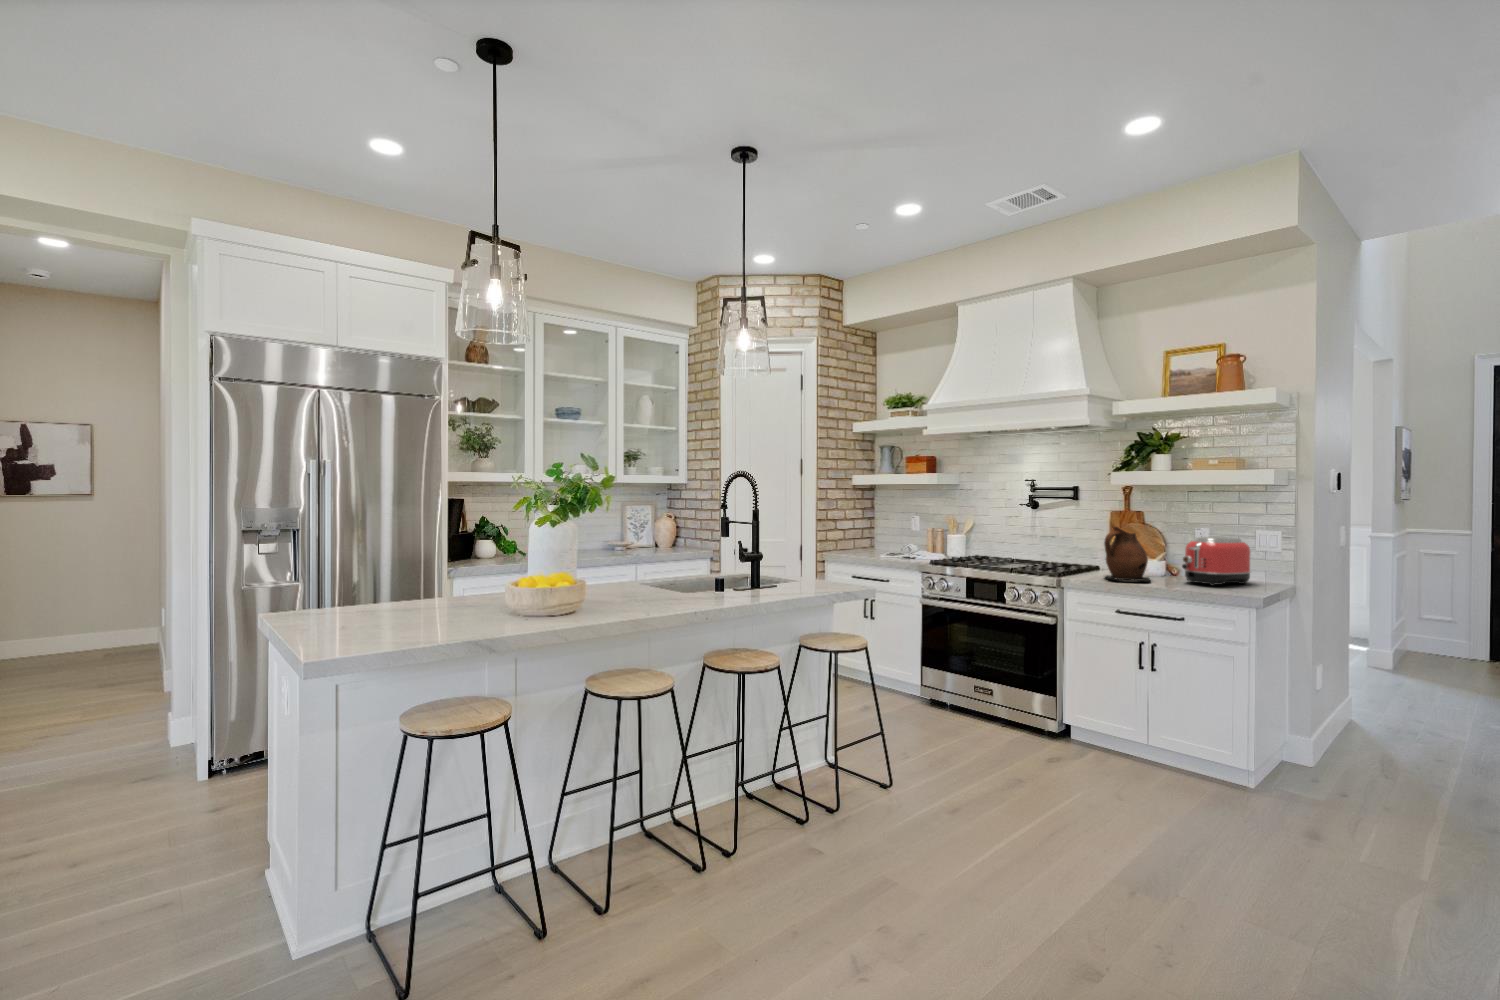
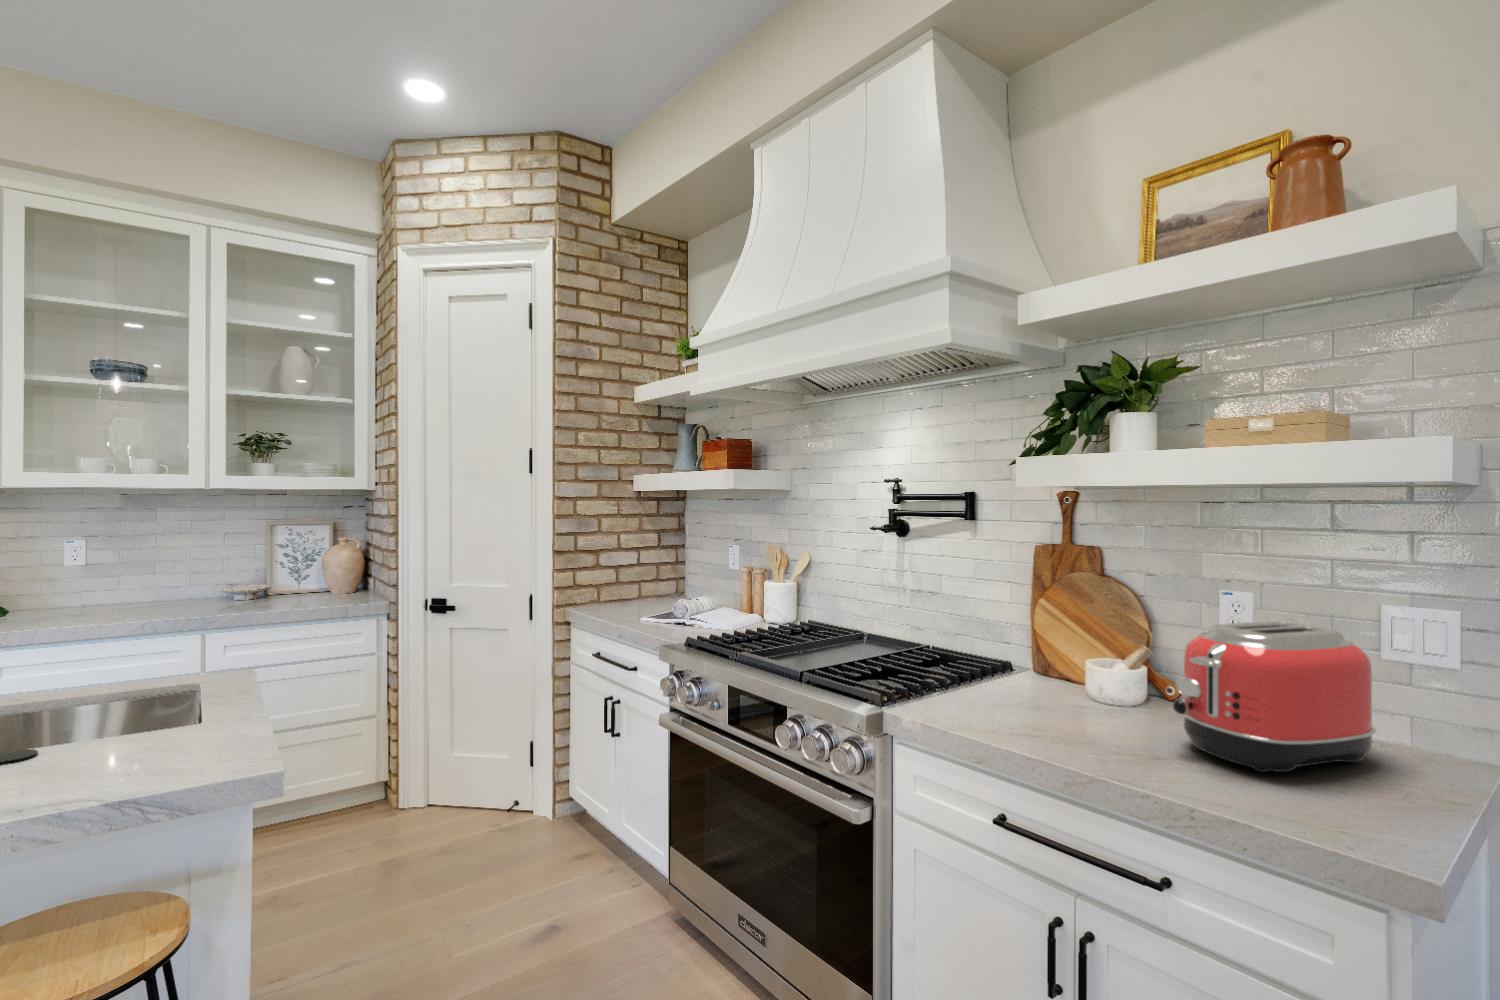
ceramic pitcher: present [1104,526,1150,581] -> none [978,589,1098,743]

